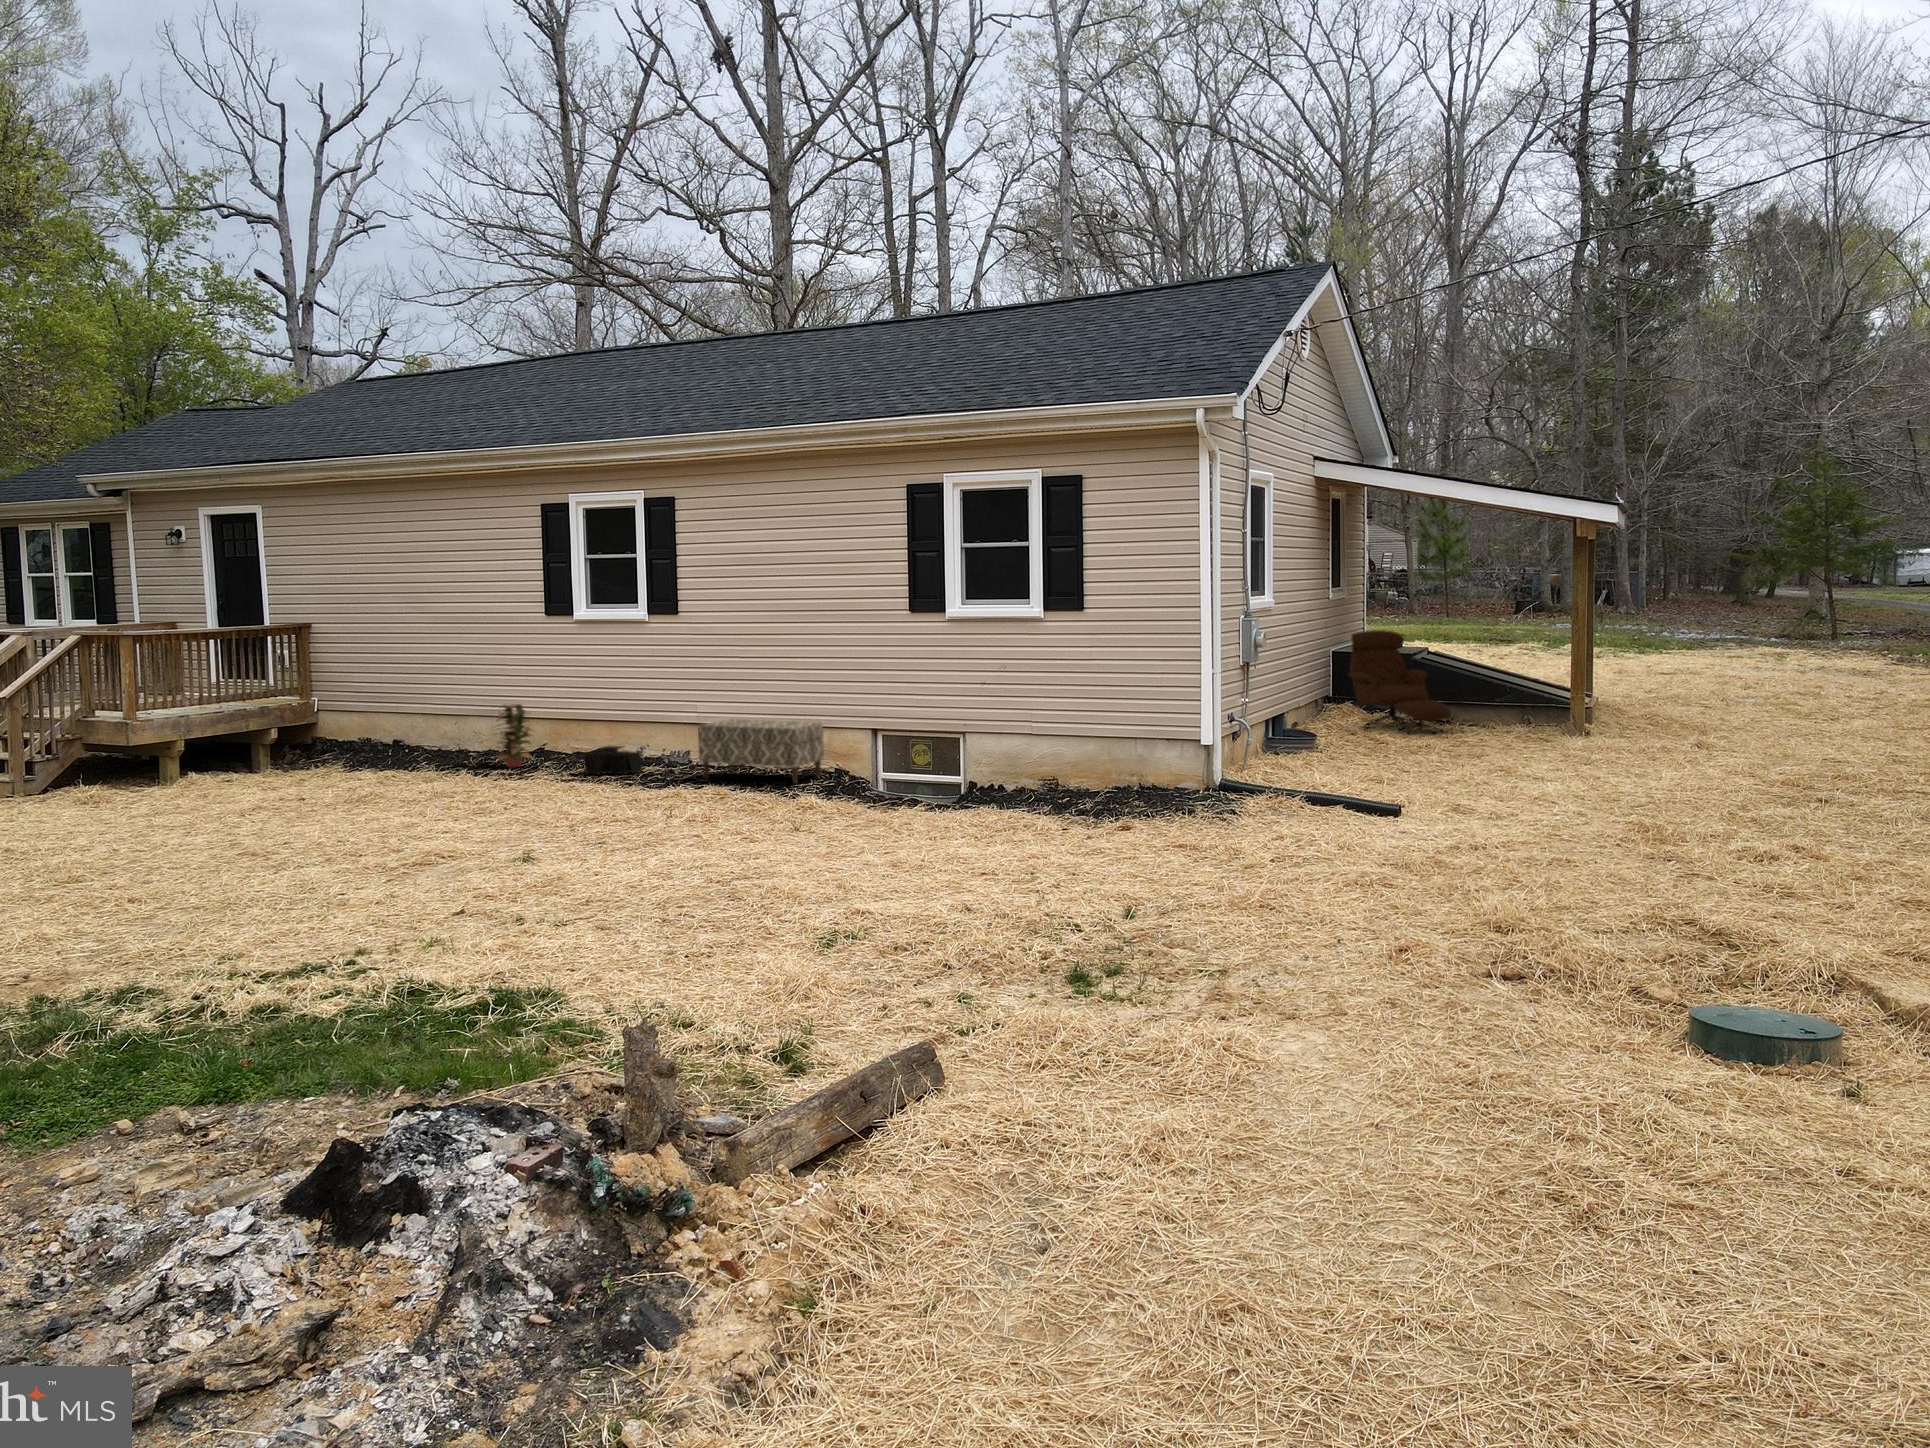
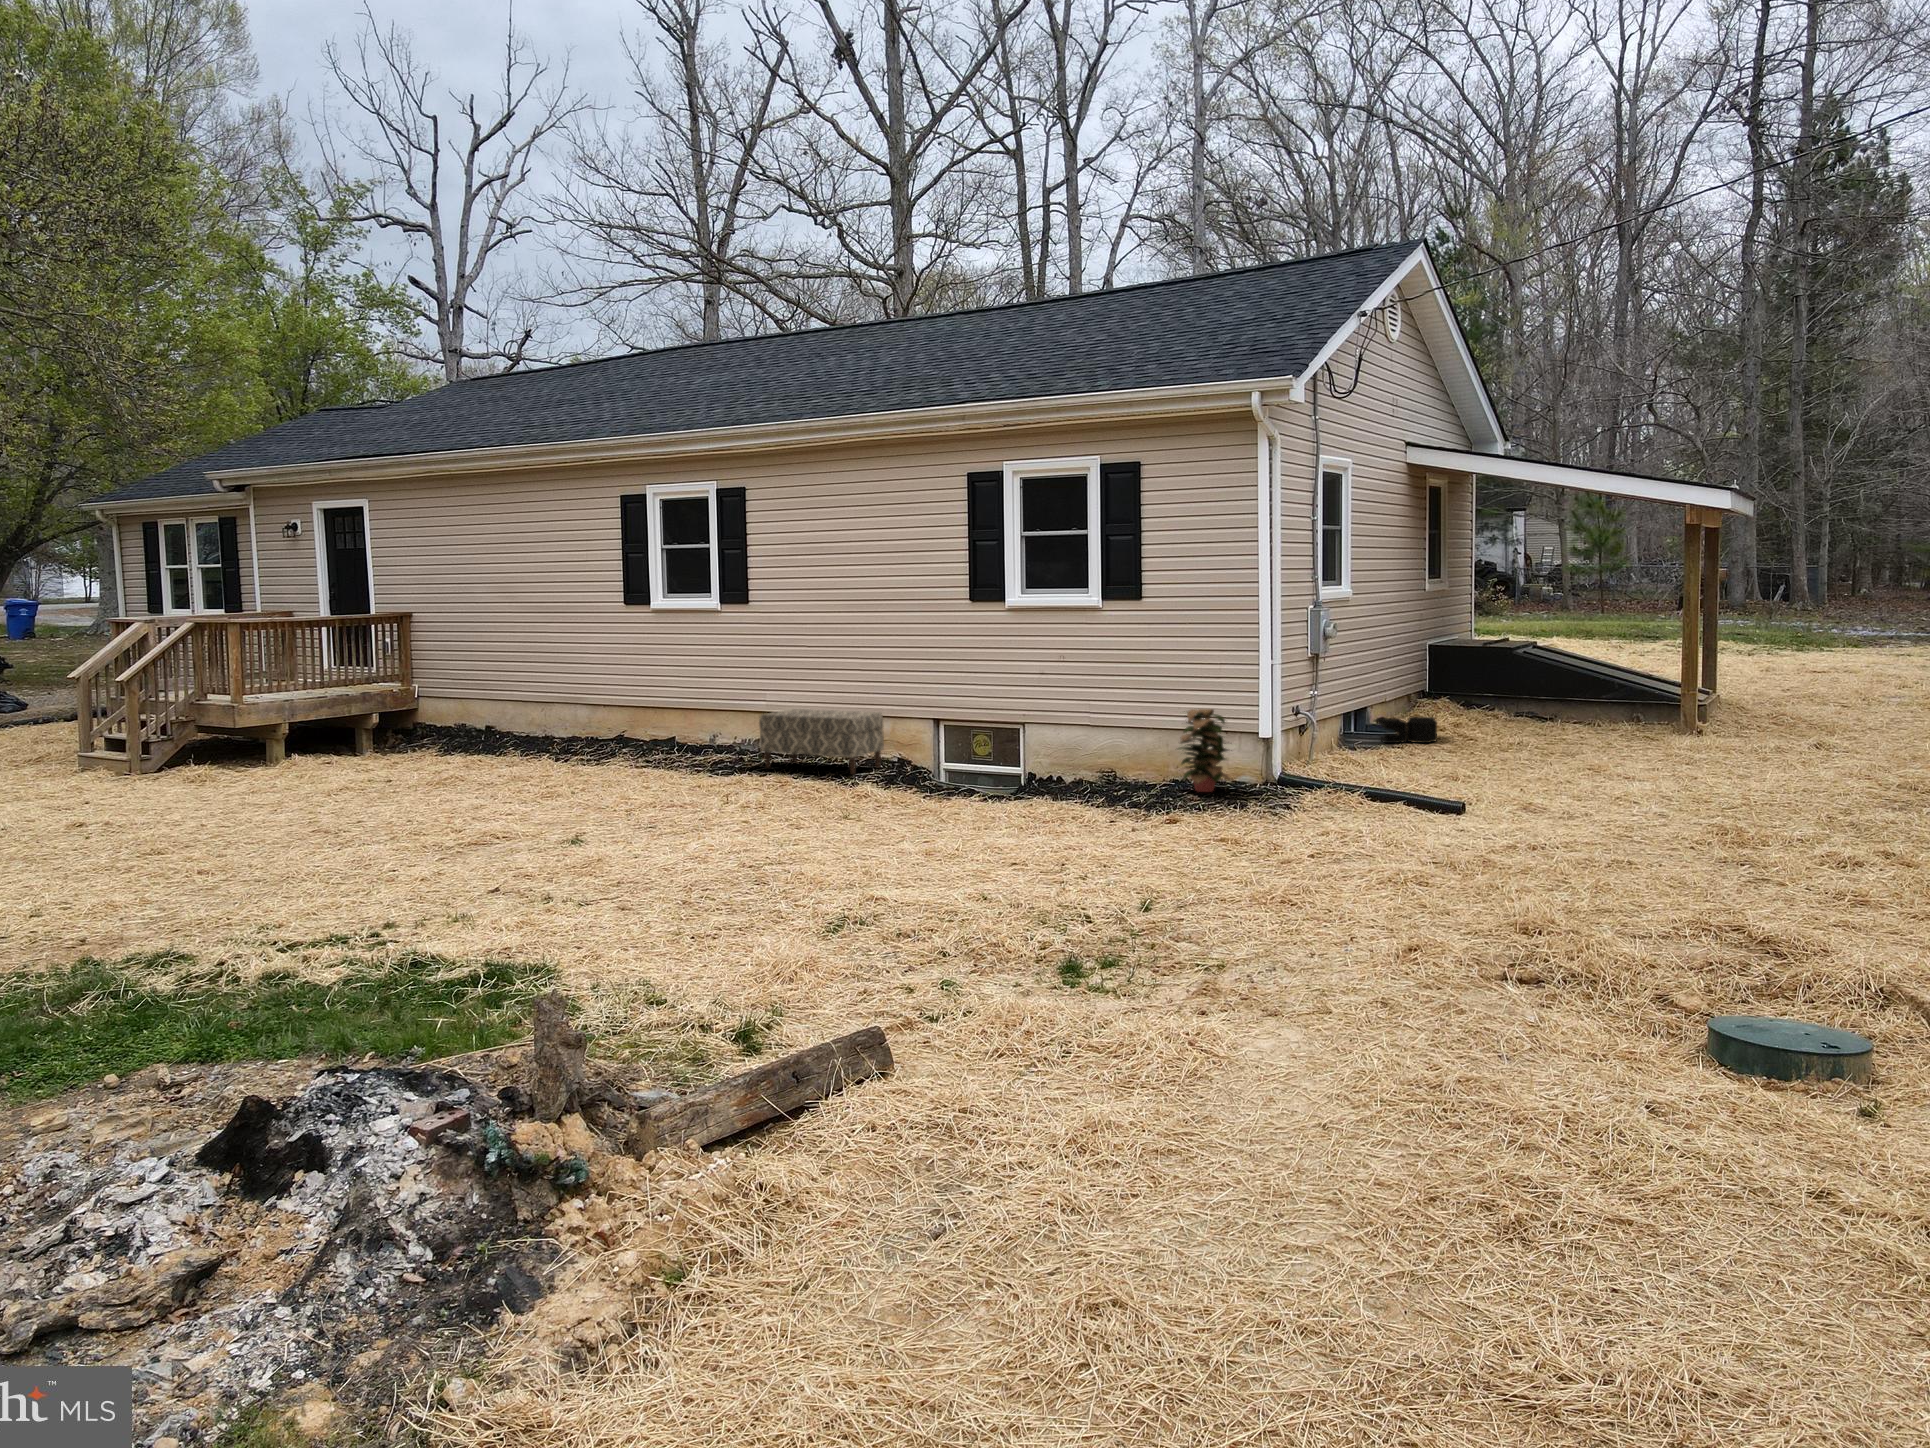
lounge chair: present [1349,630,1451,733] -> none [1446,620,1556,729]
decorative plant: present [497,704,532,767] -> present [1178,709,1231,792]
storage bin: present [584,746,644,775] -> present [1374,716,1437,743]

